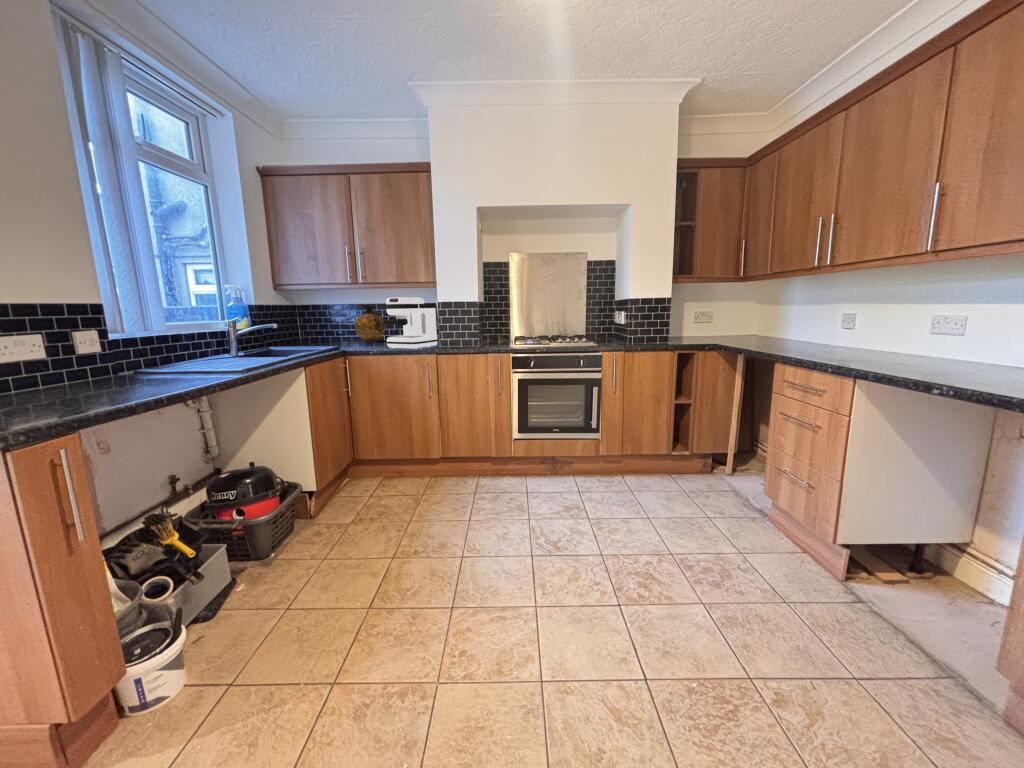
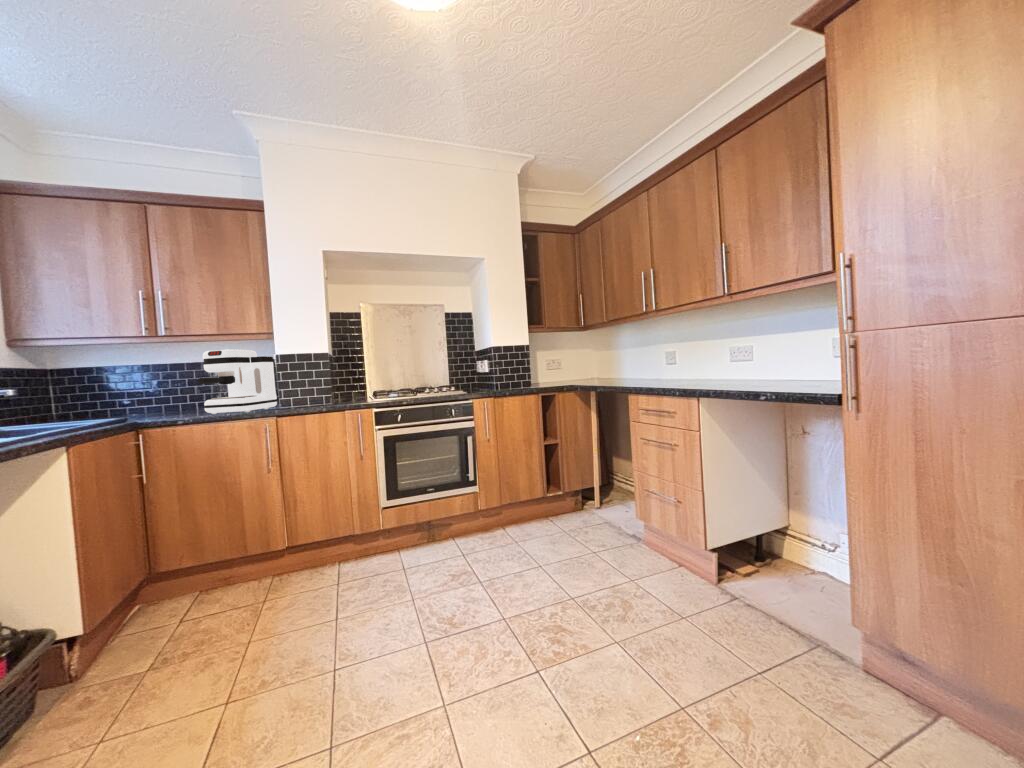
ceramic jug: present [354,304,386,342] -> none [149,364,198,412]

